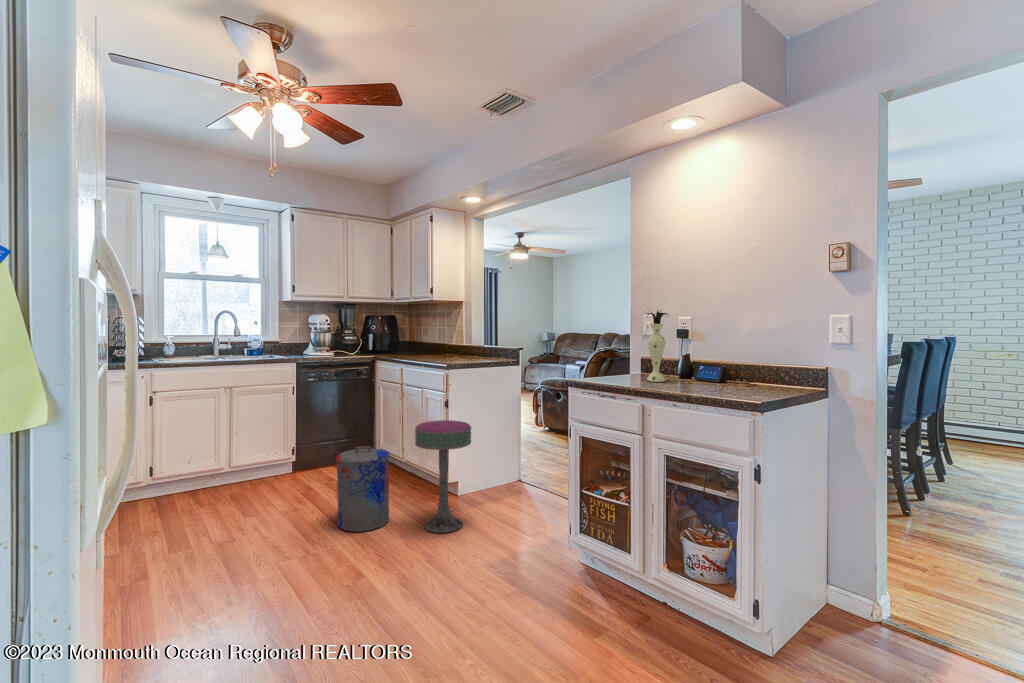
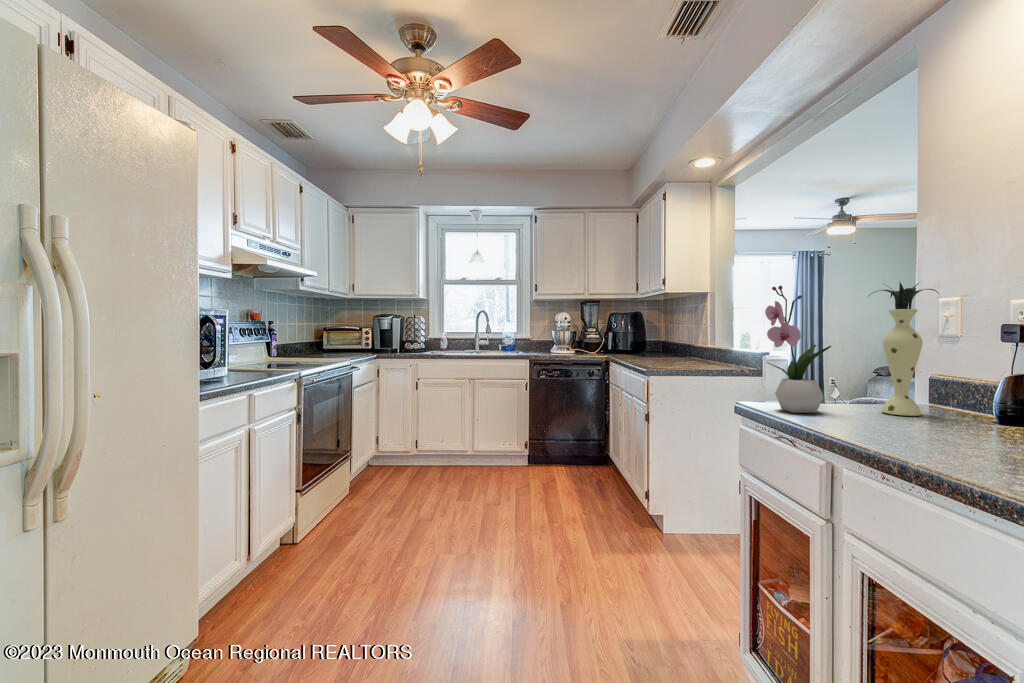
flower arrangement: none [599,308,633,385] -> present [765,286,831,413]
bar stool: present [415,420,471,533] -> none [578,433,646,570]
trash can: present [336,446,390,532] -> none [511,449,565,540]

